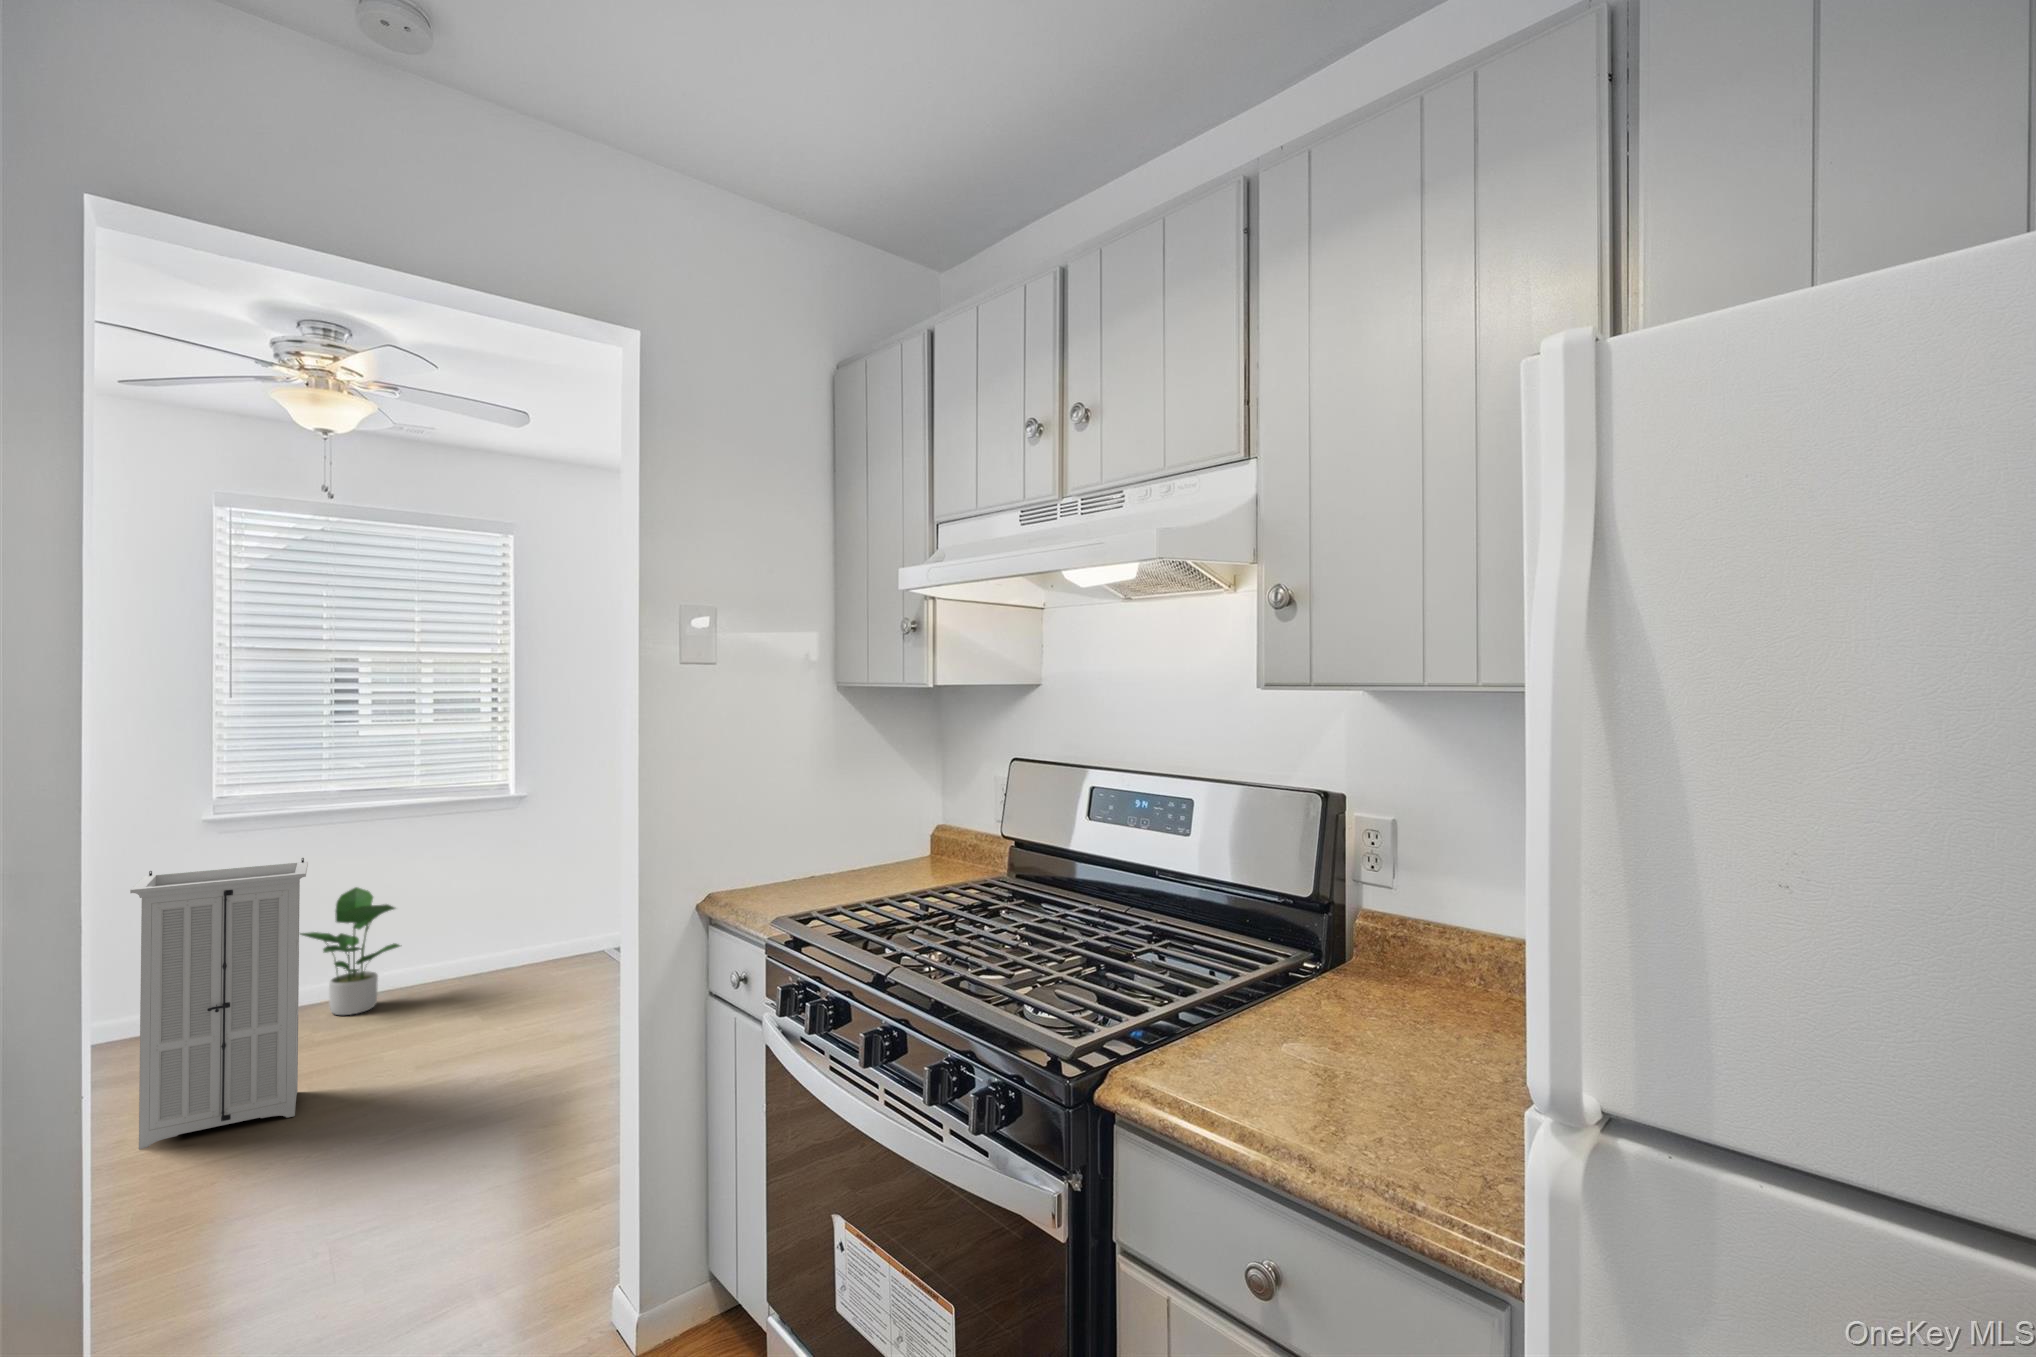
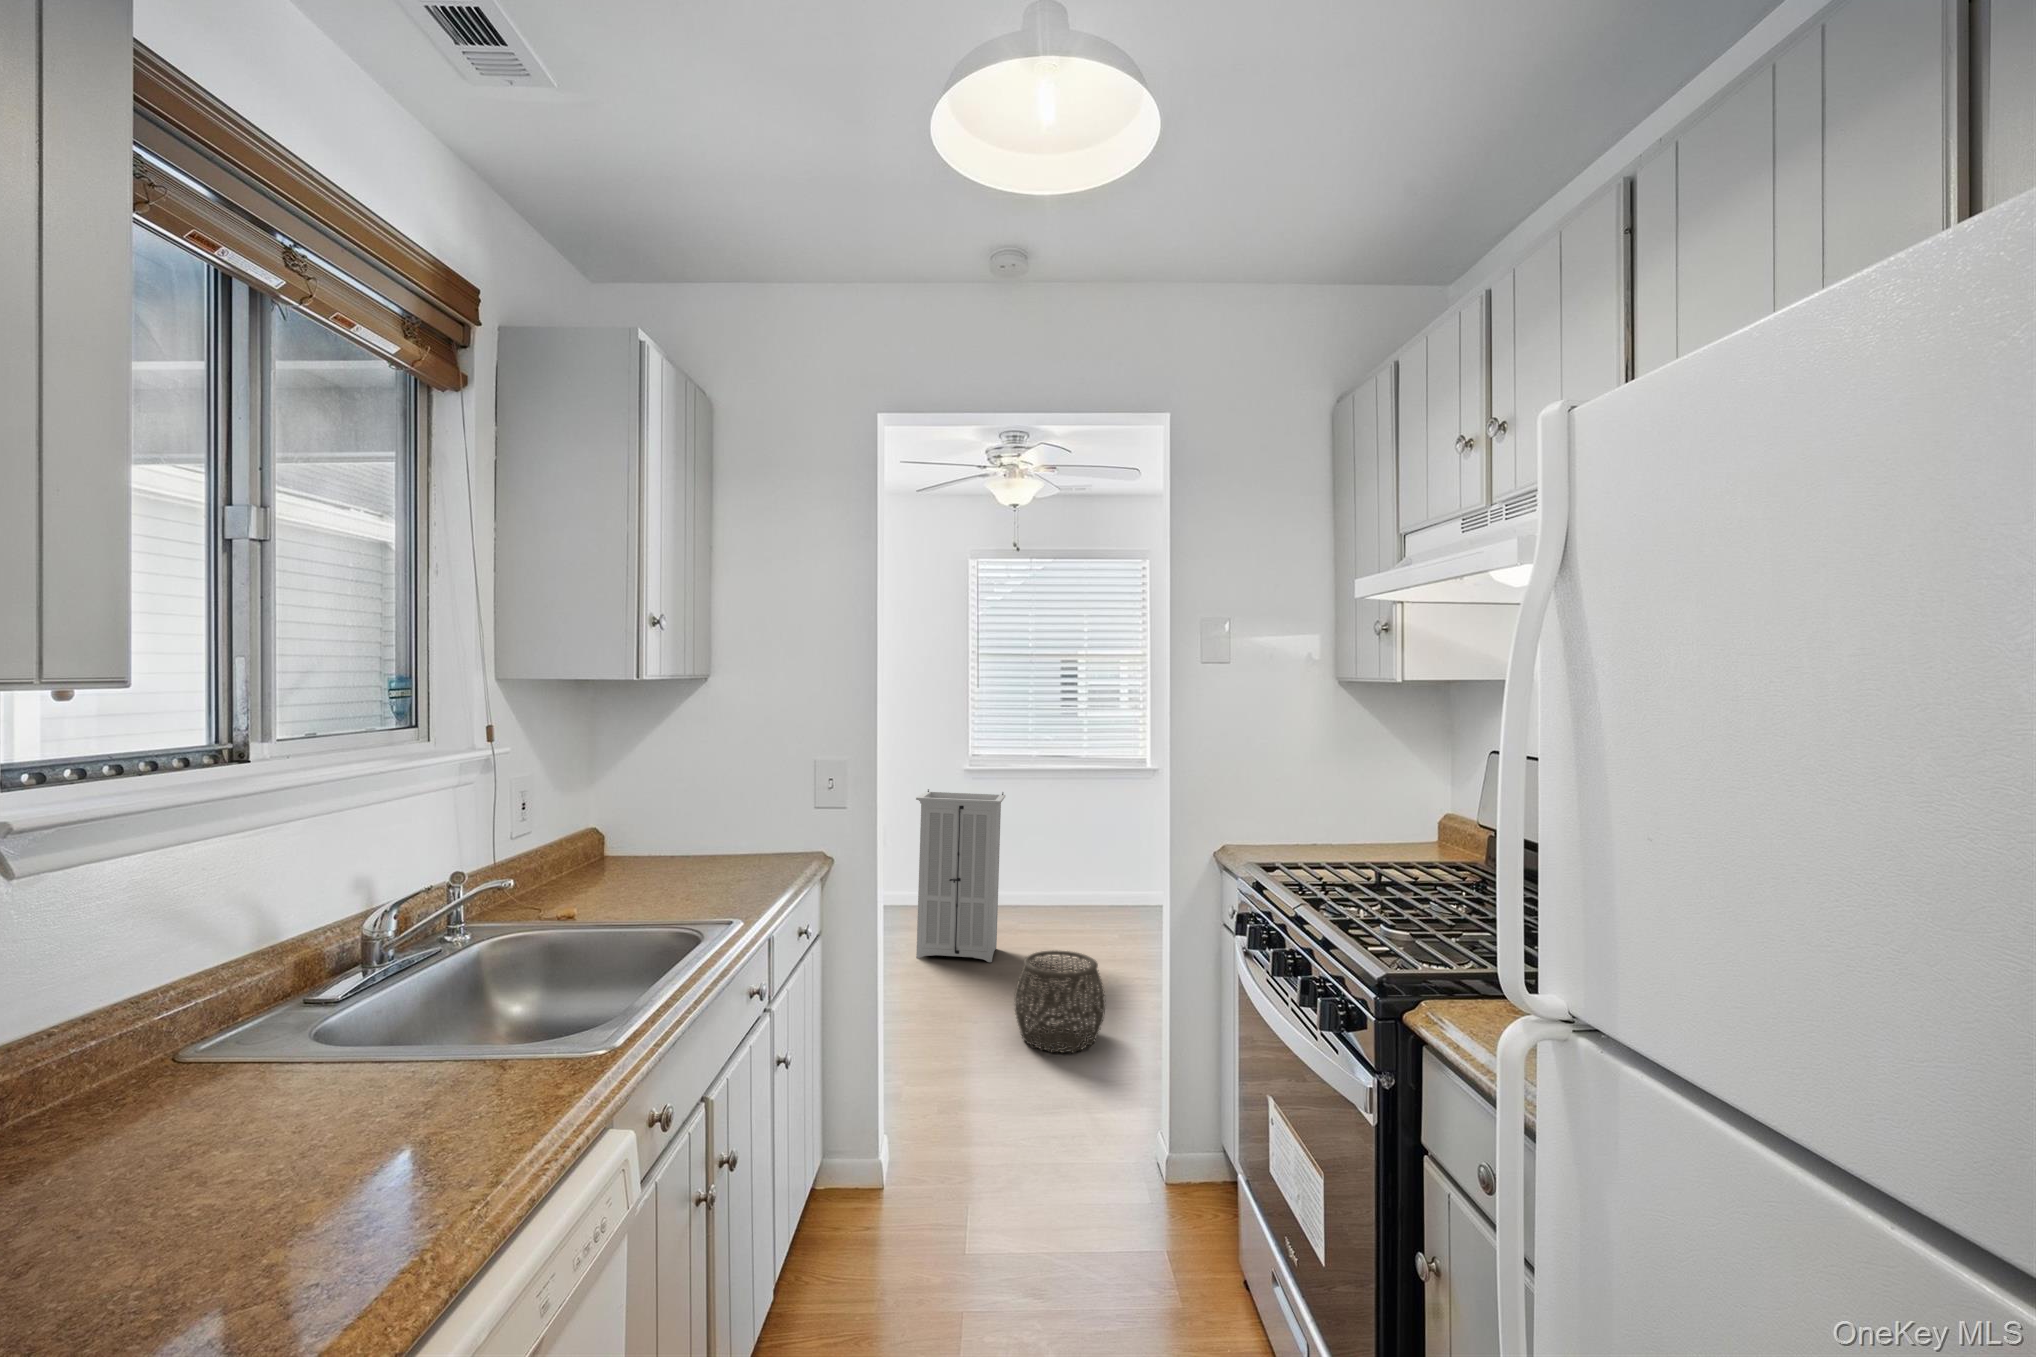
potted plant: present [300,887,400,1015] -> none [1006,822,1067,910]
woven basket: none [369,1070,521,1228] -> present [1014,951,1105,1053]

